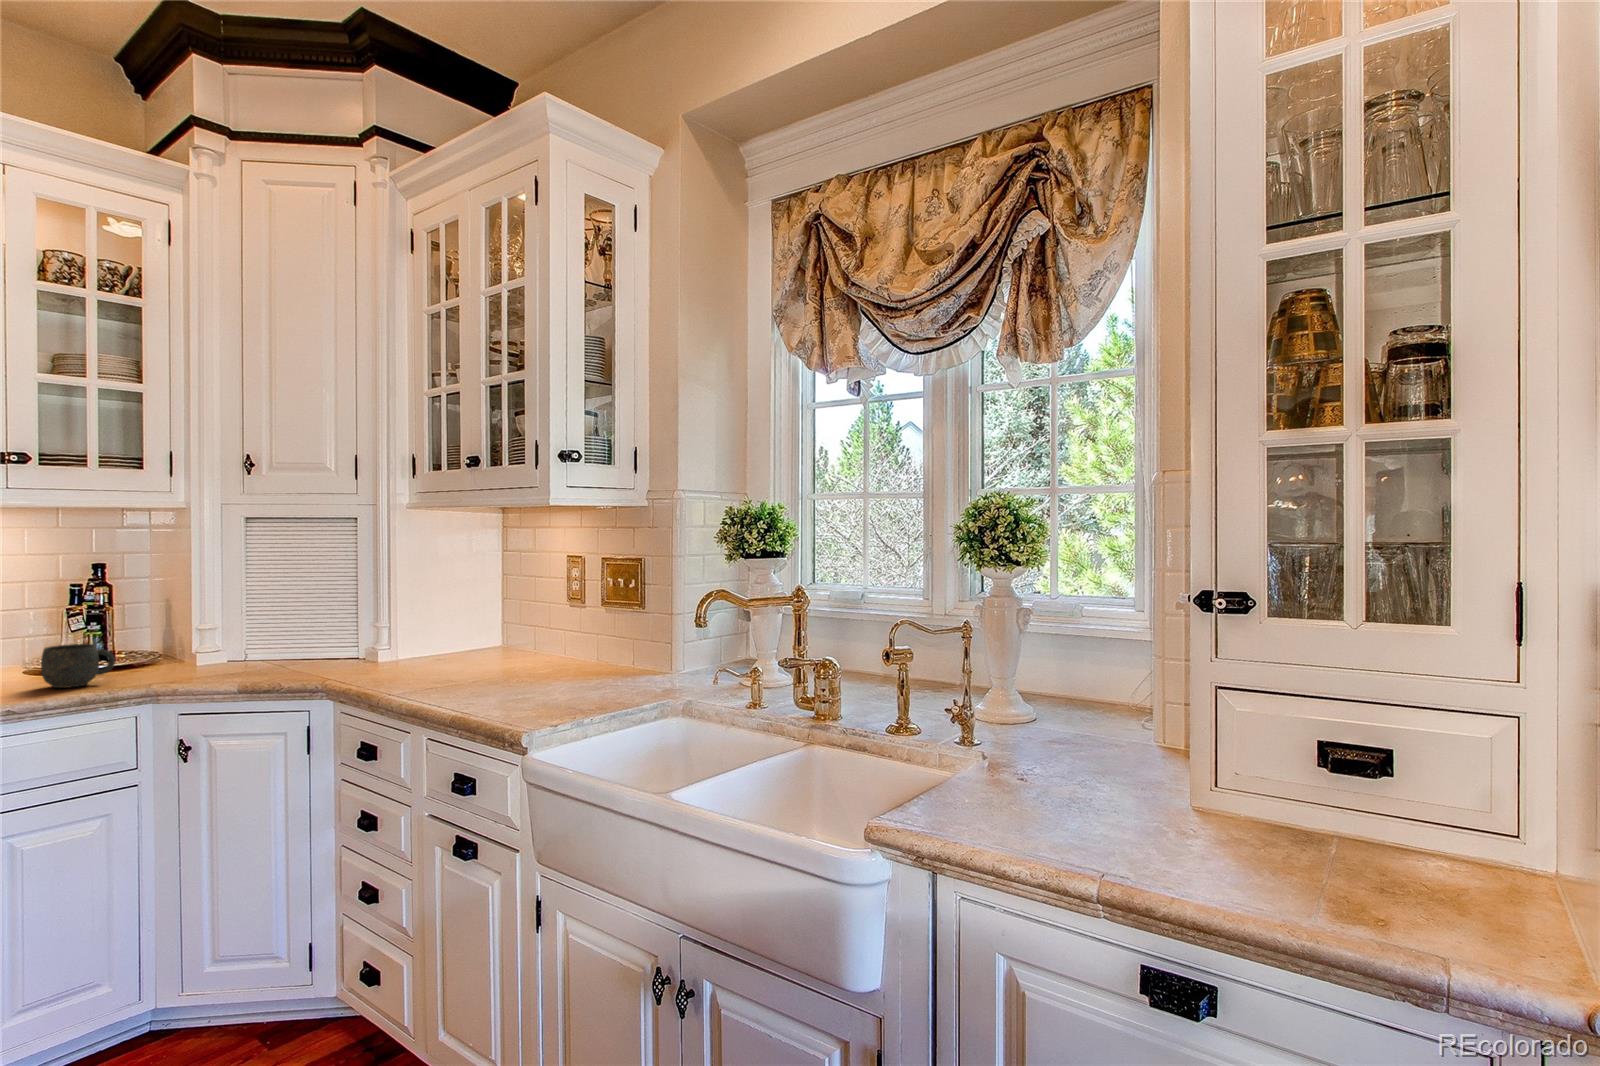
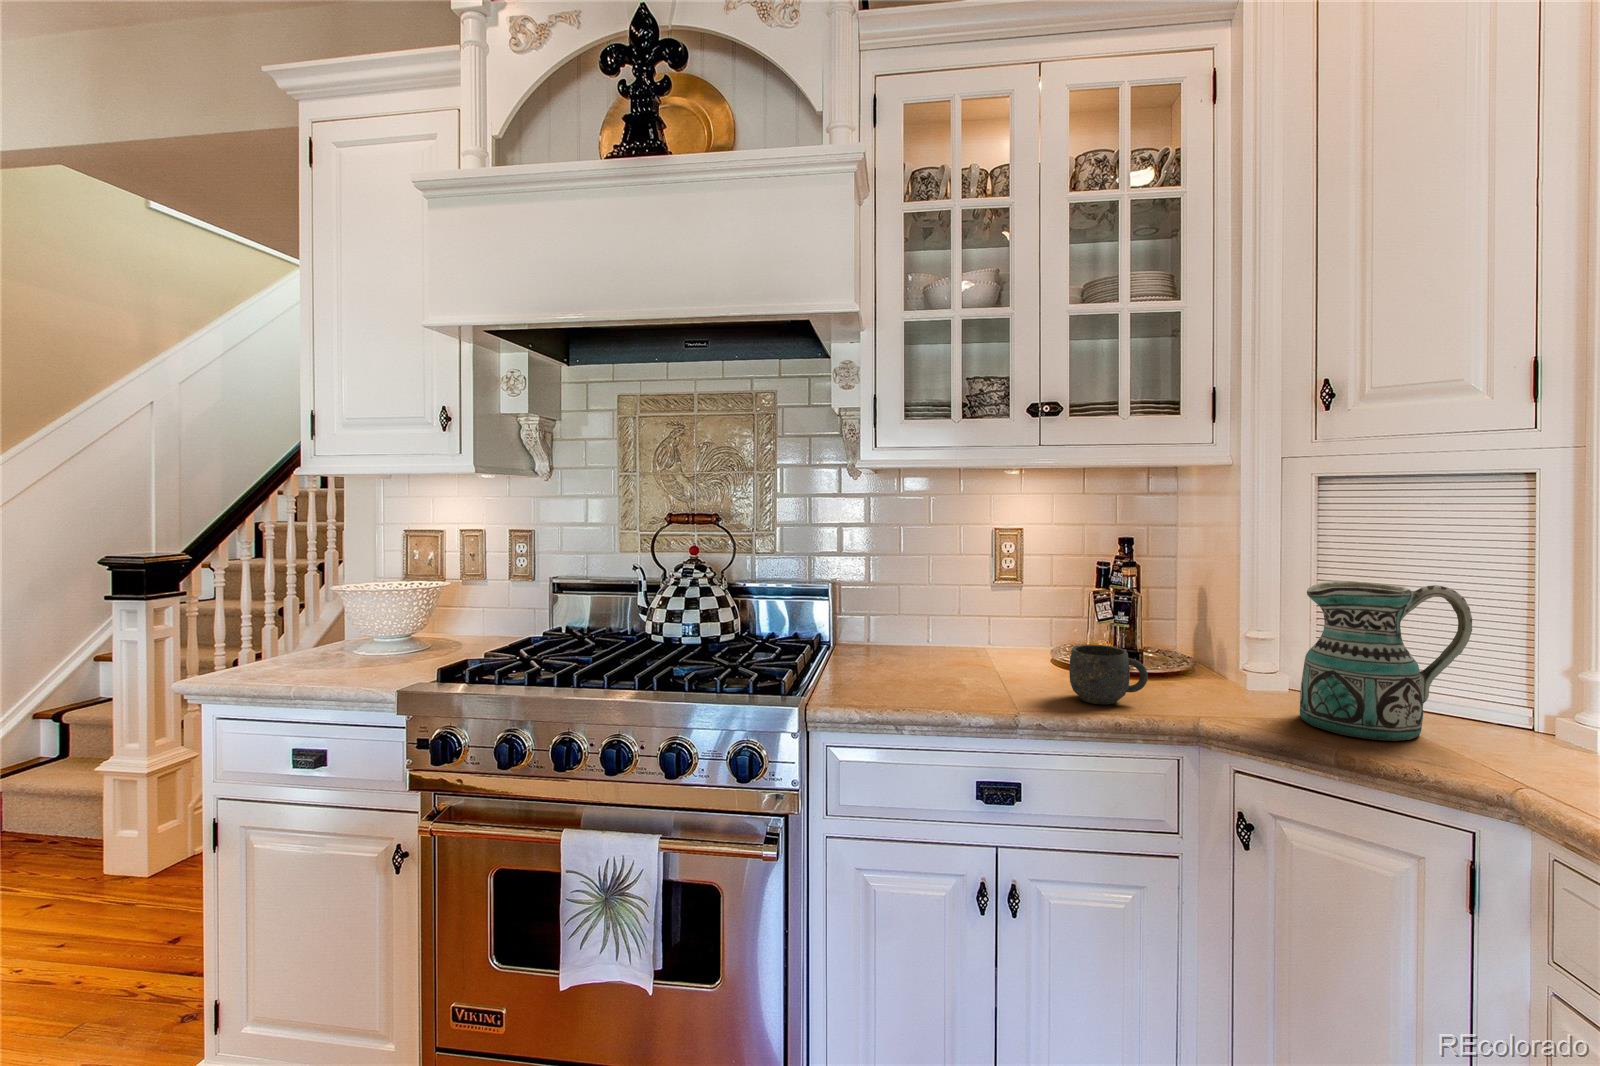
ceramic pitcher: none [231,580,326,673] -> present [1300,581,1472,741]

